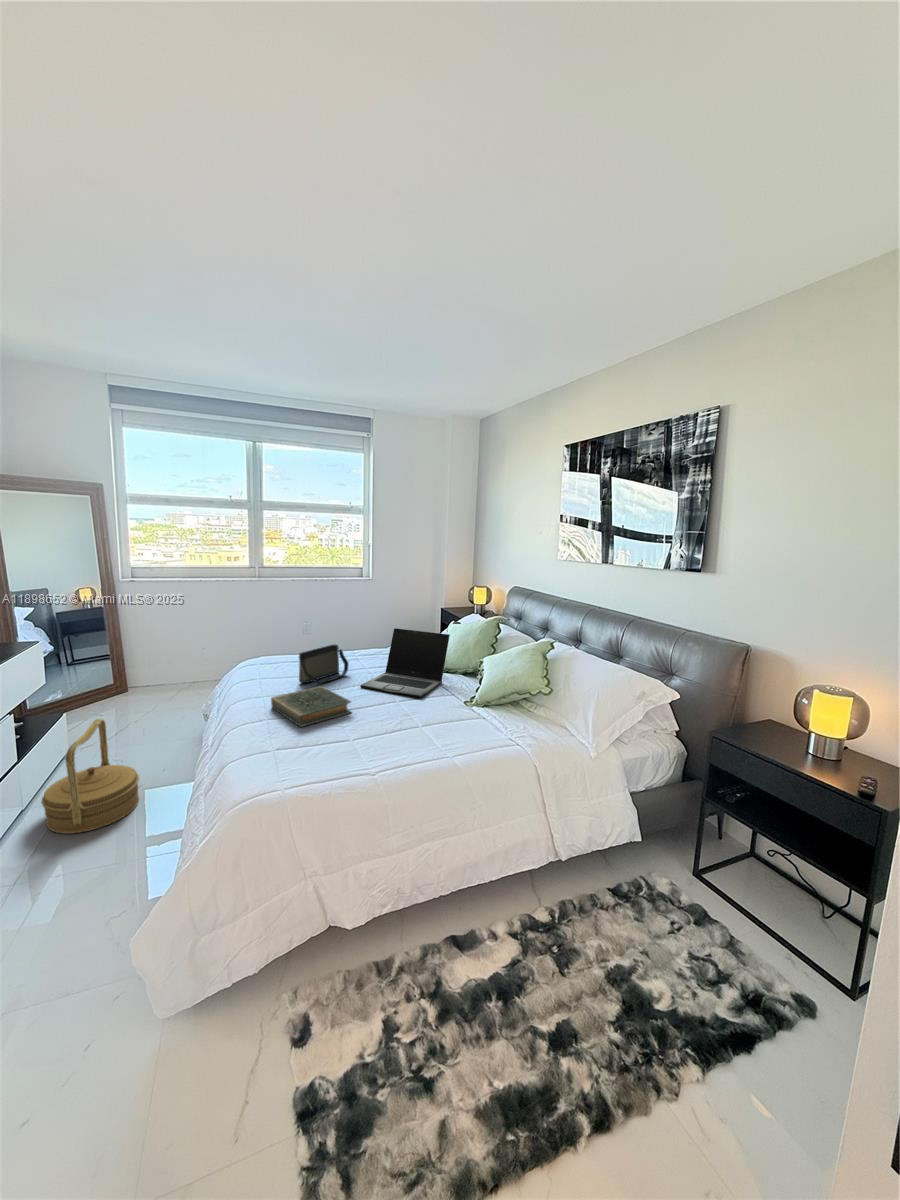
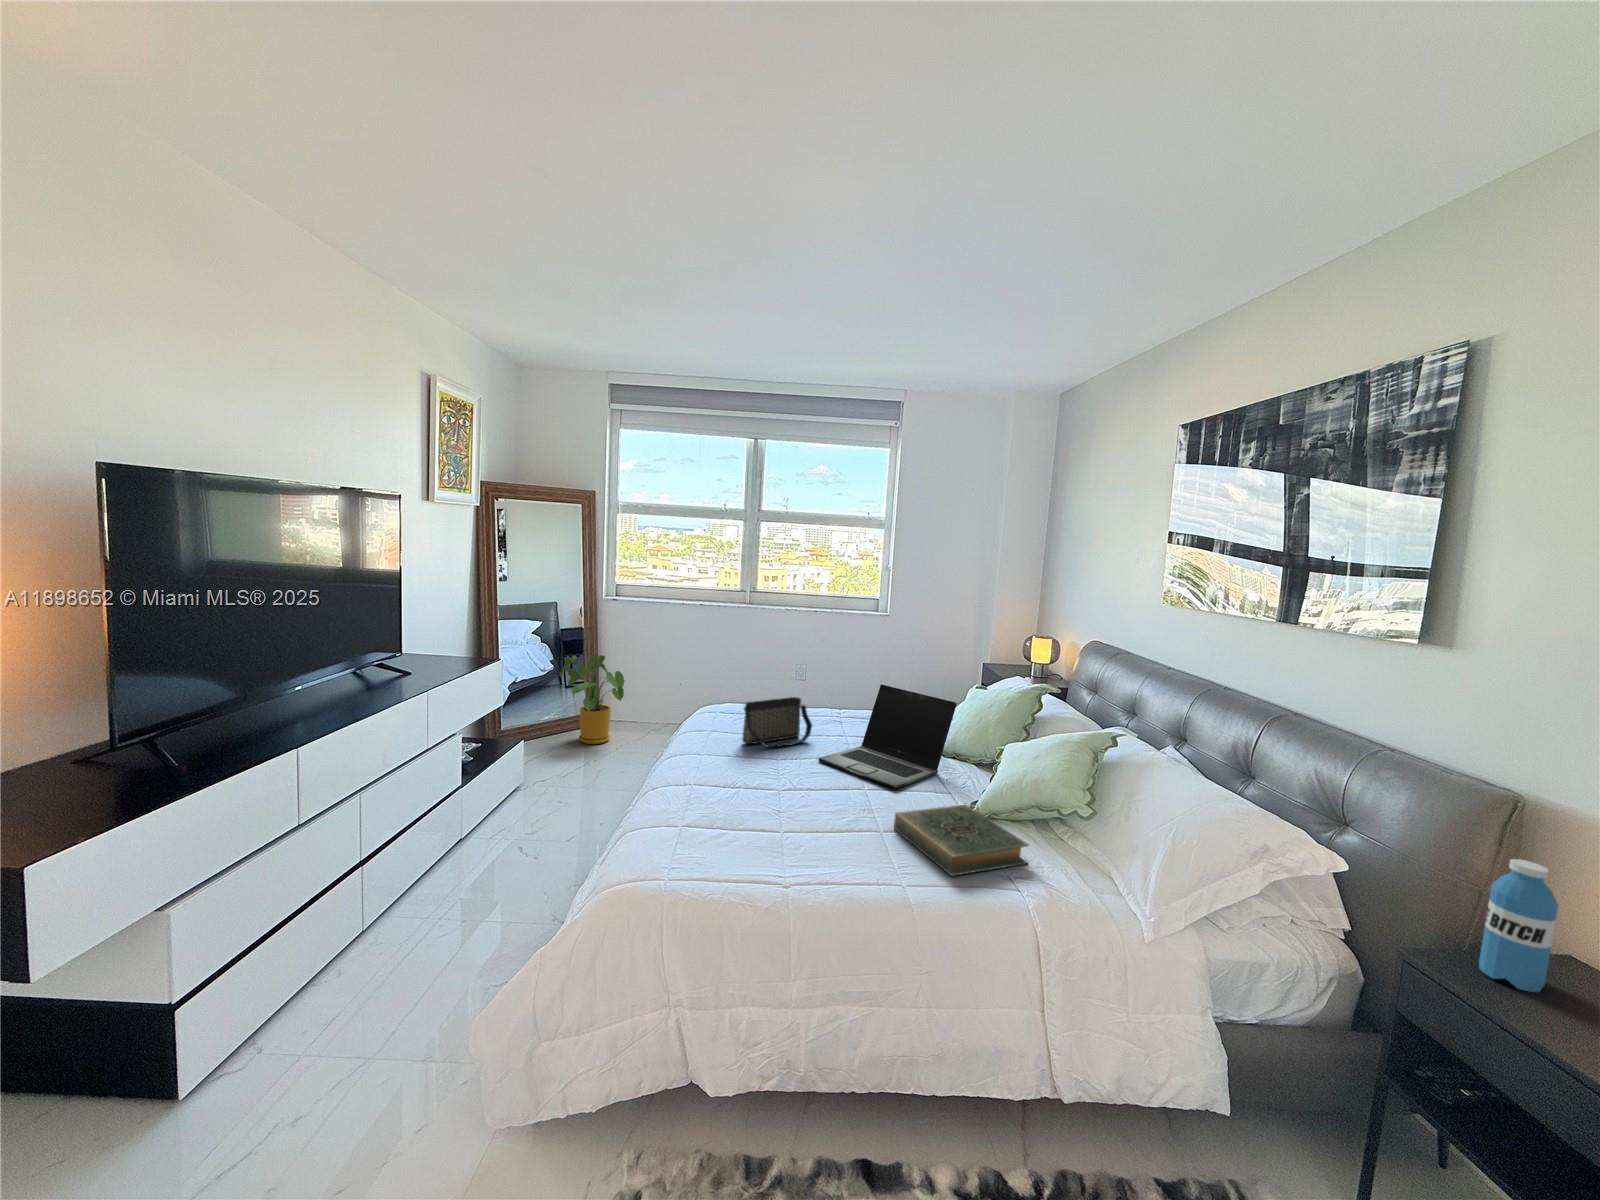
house plant: none [106,631,172,704] -> present [559,654,625,744]
water bottle: none [747,679,779,743] -> present [1479,859,1558,992]
hardback book: present [271,686,351,727] -> present [894,805,1029,876]
woven basket: present [42,719,139,834] -> none [449,751,551,882]

